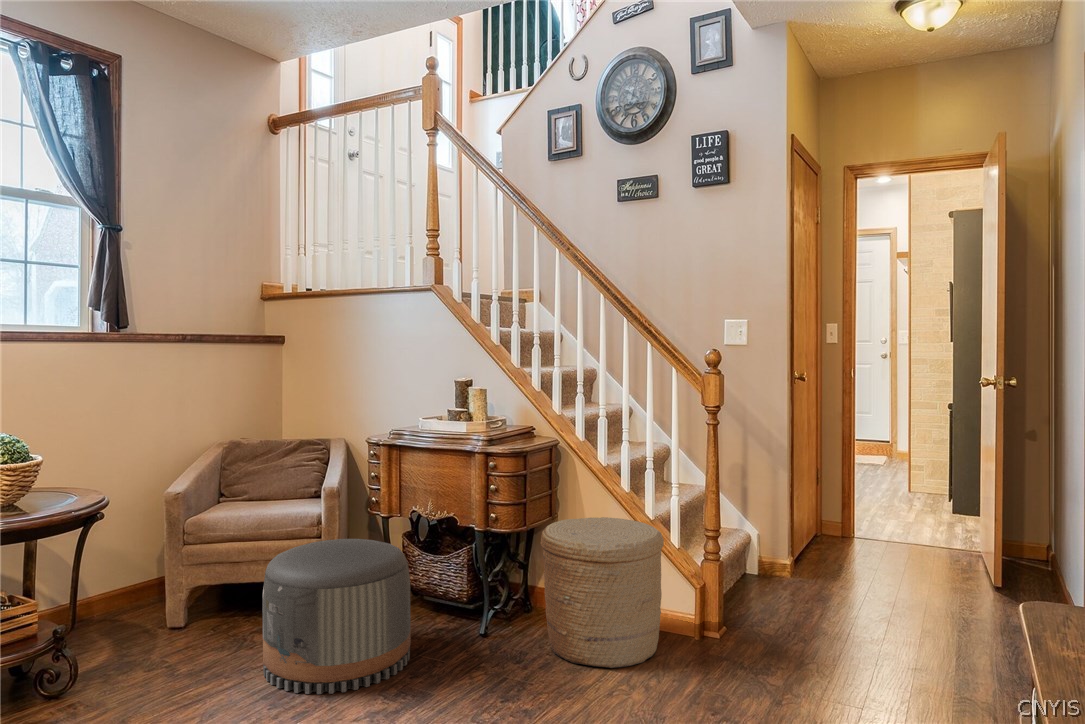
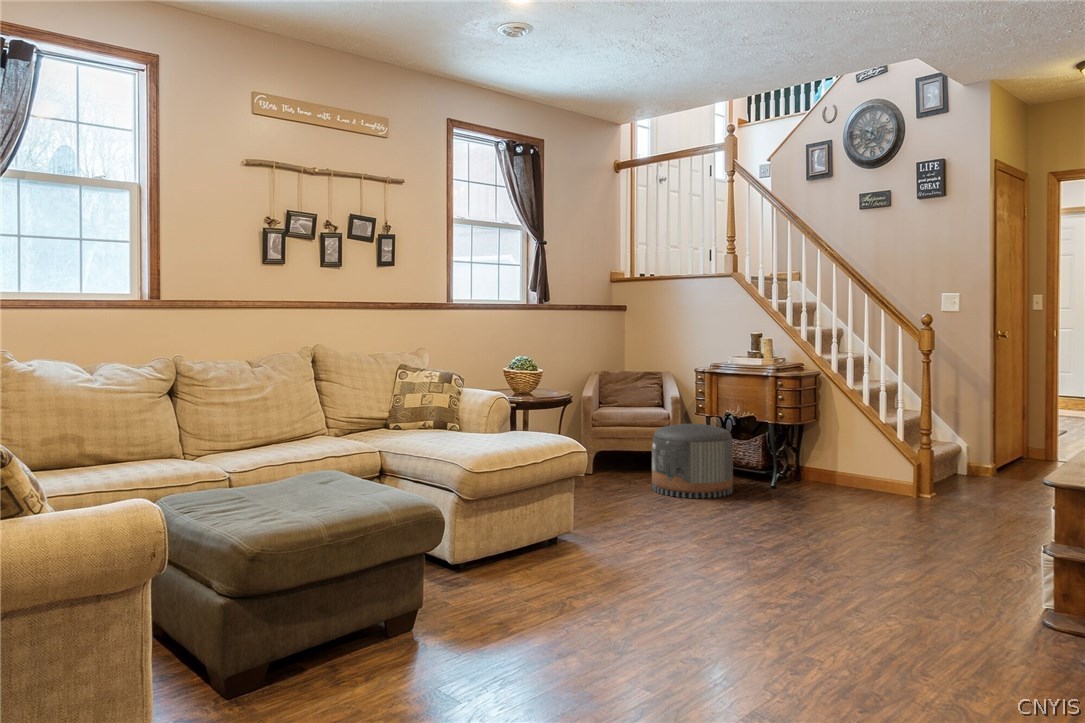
woven basket: present [540,517,664,668] -> none [812,419,892,500]

